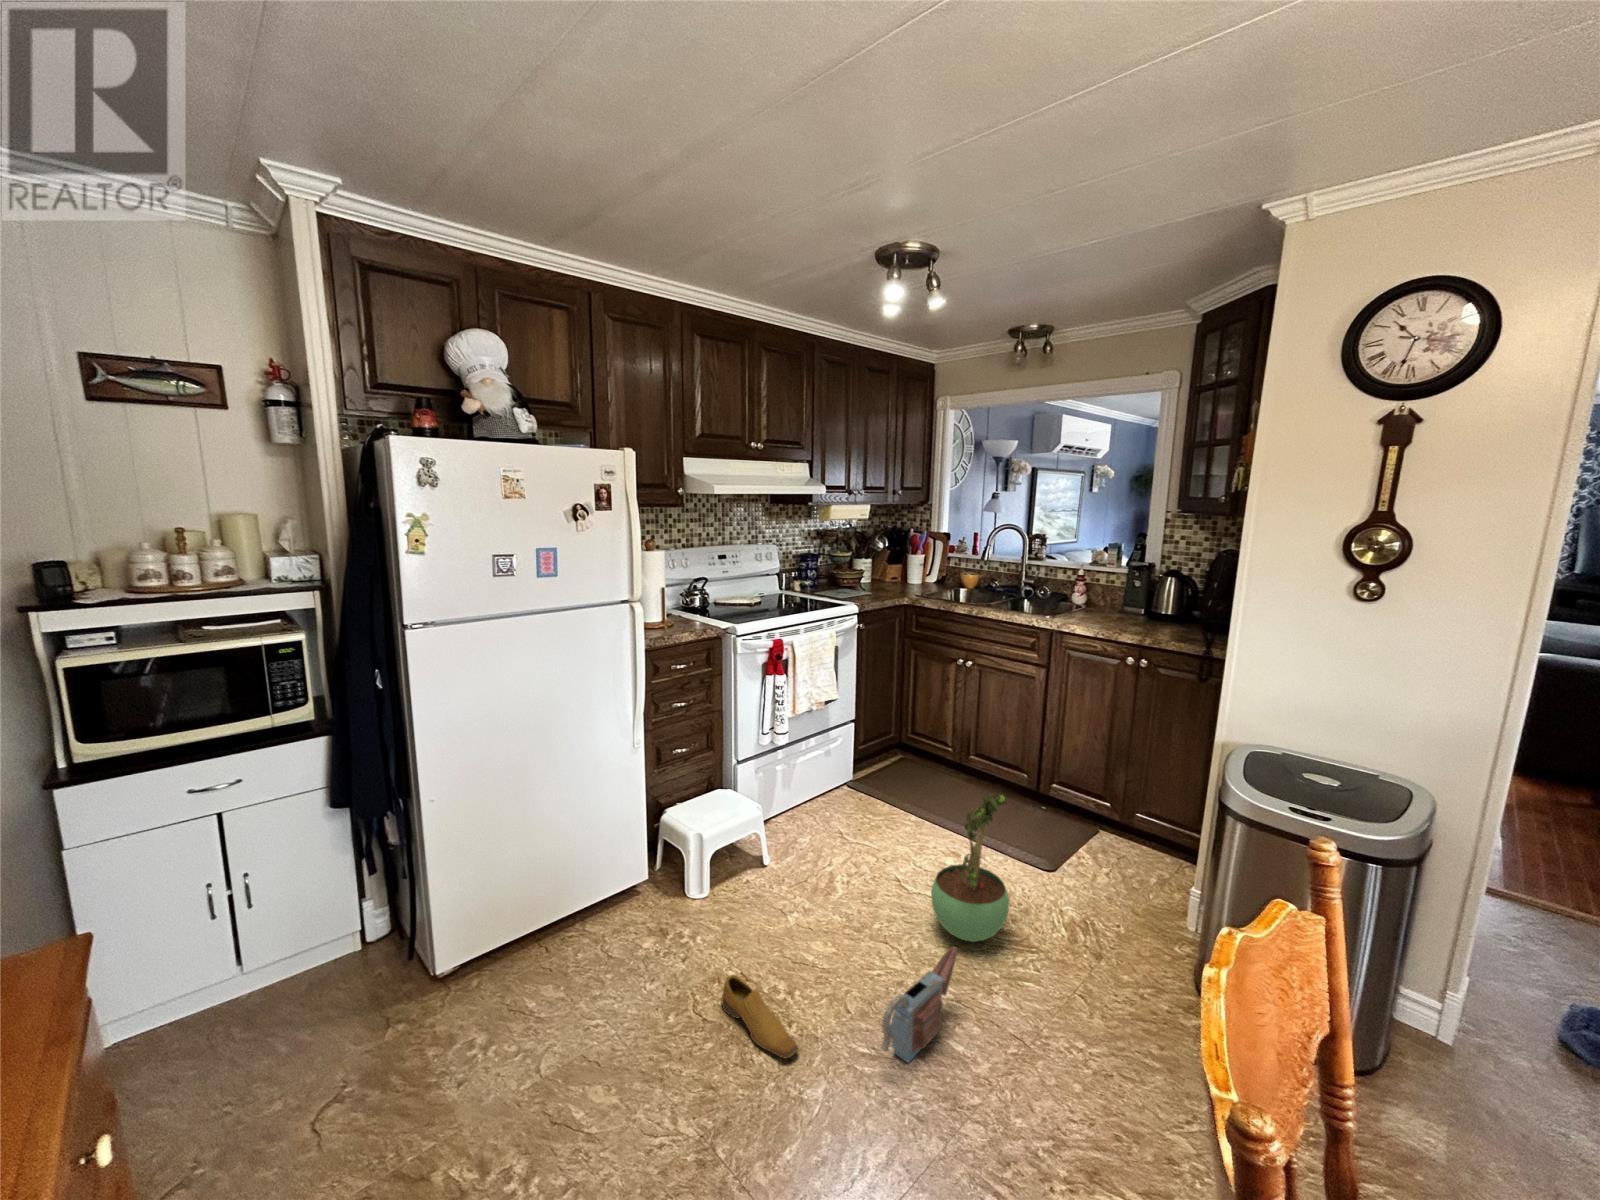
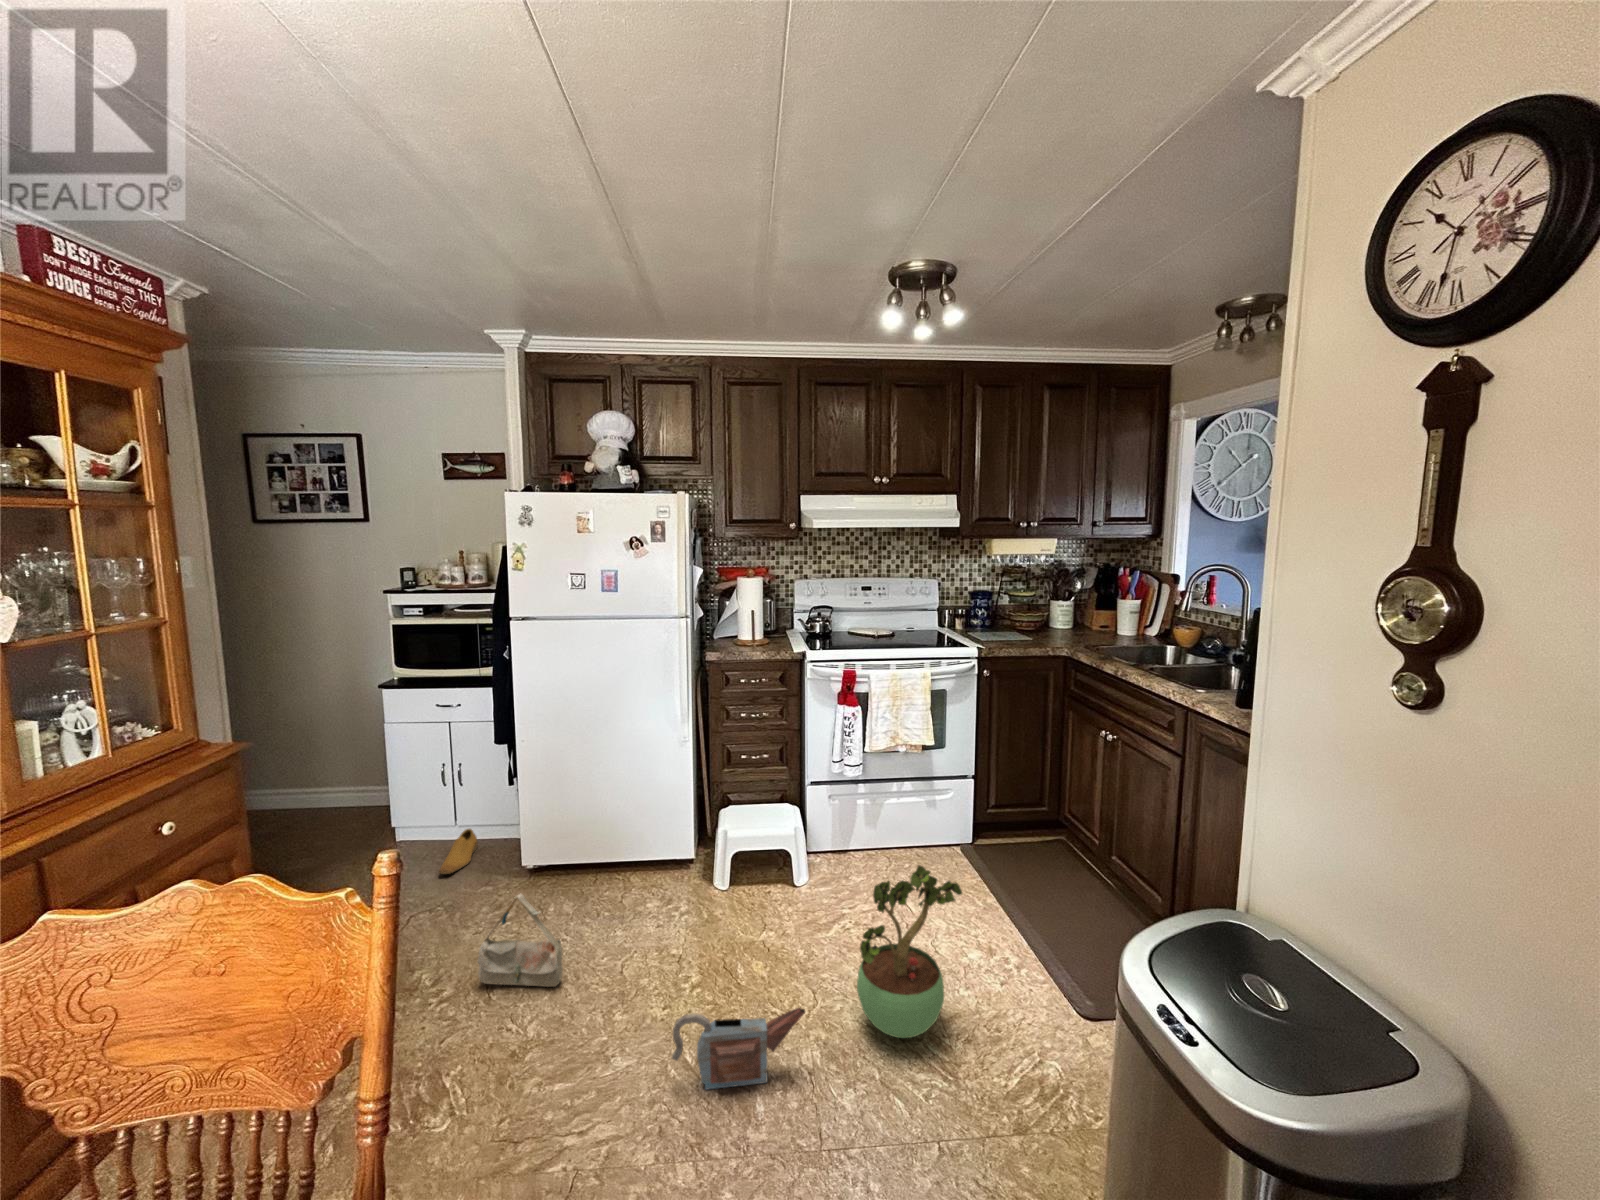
shoe: present [722,975,798,1058] -> present [438,829,478,874]
bag: none [551,981,665,1123] -> present [478,894,563,987]

